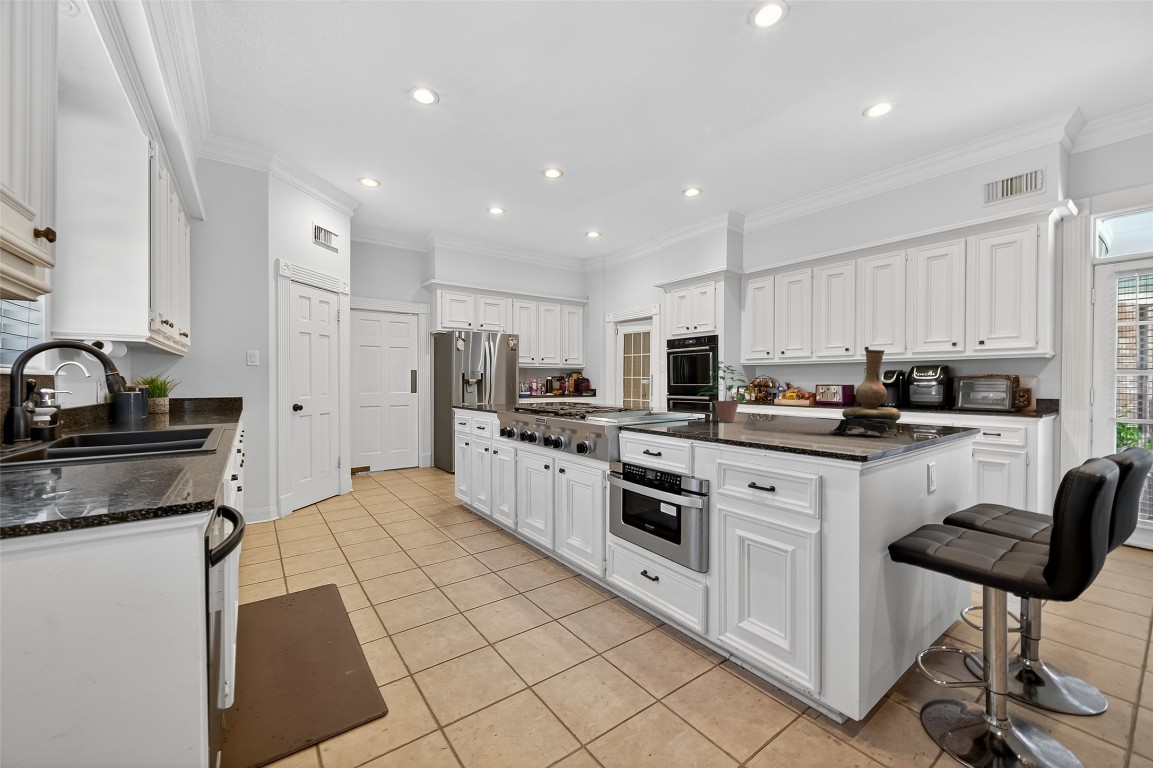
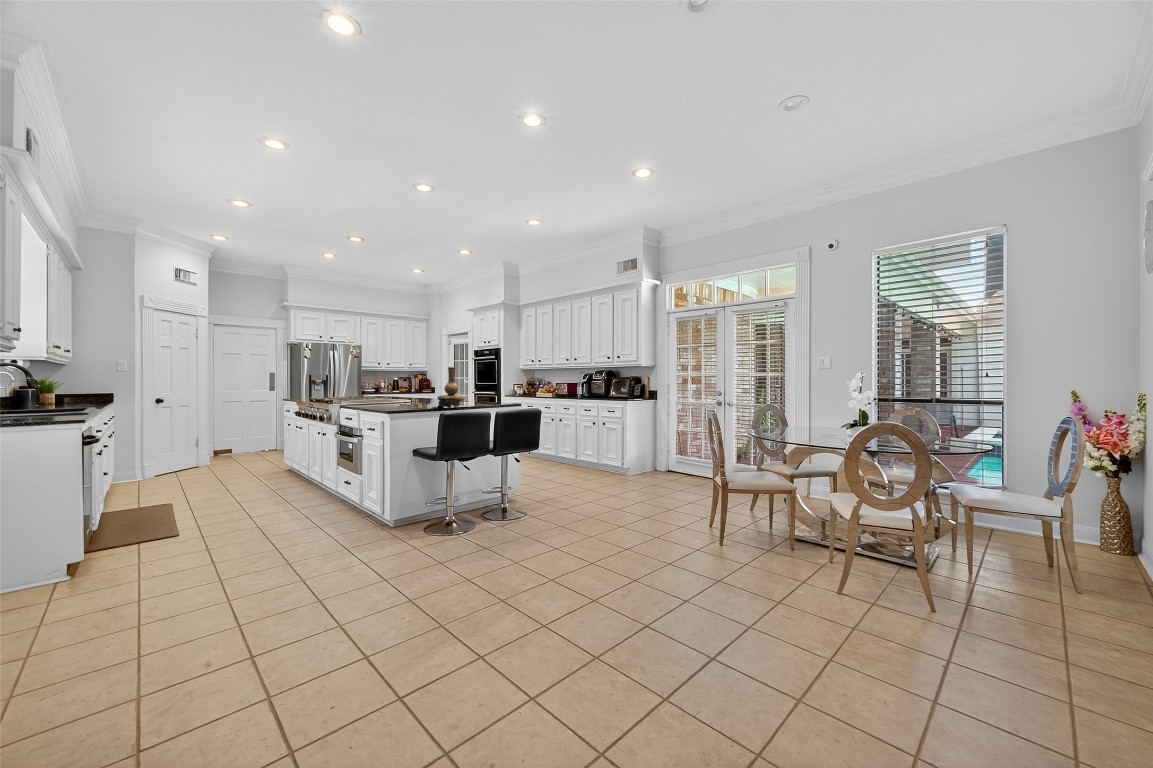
potted plant: present [697,361,757,422] -> none [395,371,434,405]

